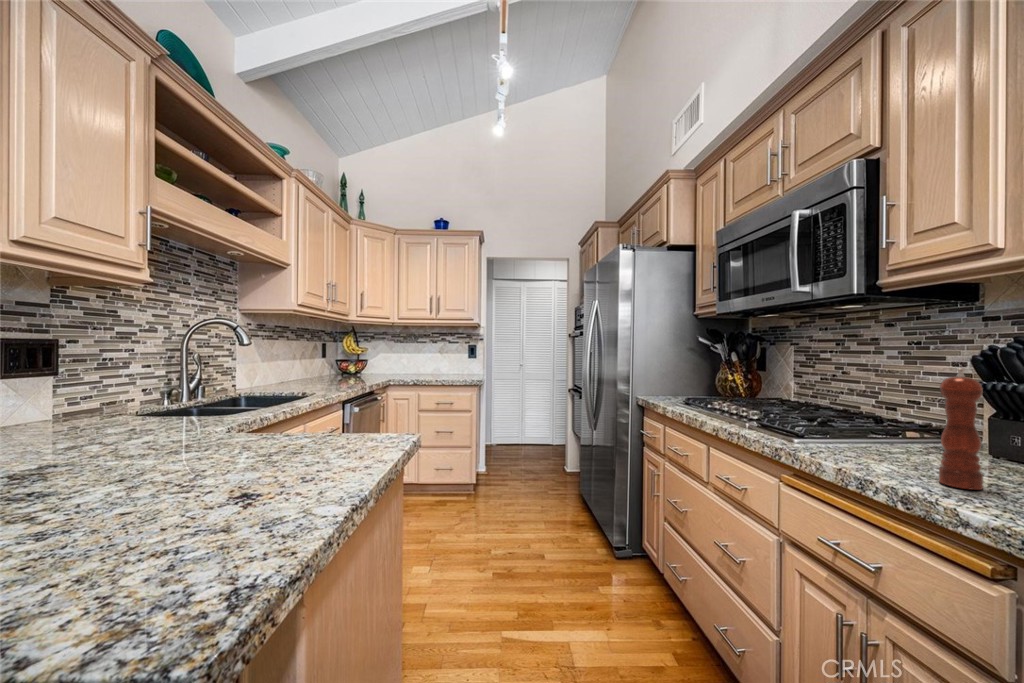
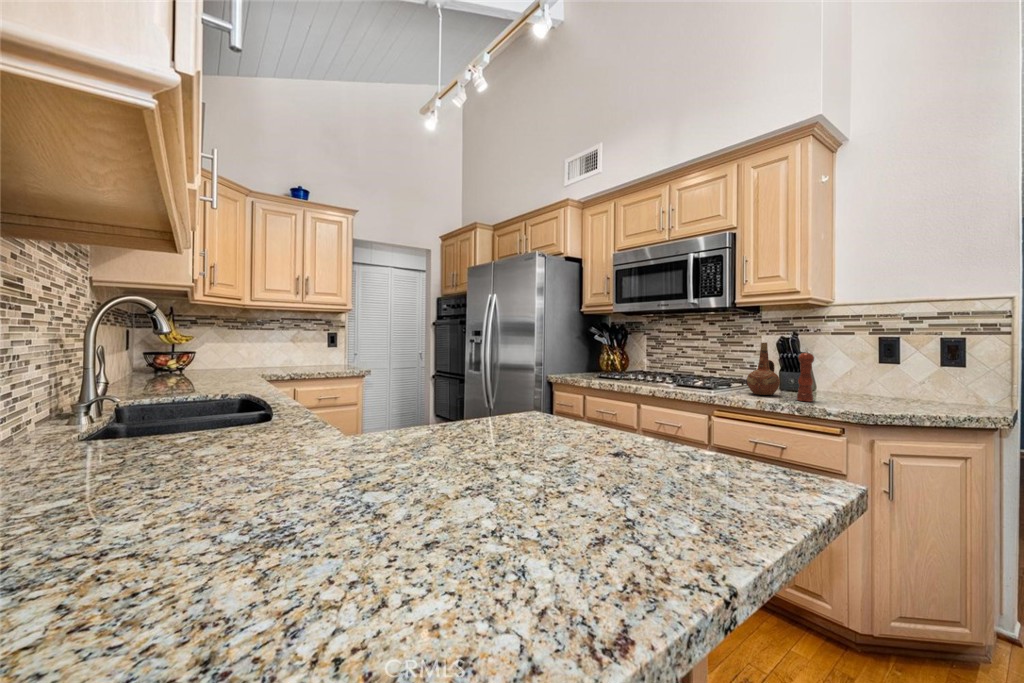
ceramic pitcher: none [849,355,925,462] -> present [747,342,780,395]

